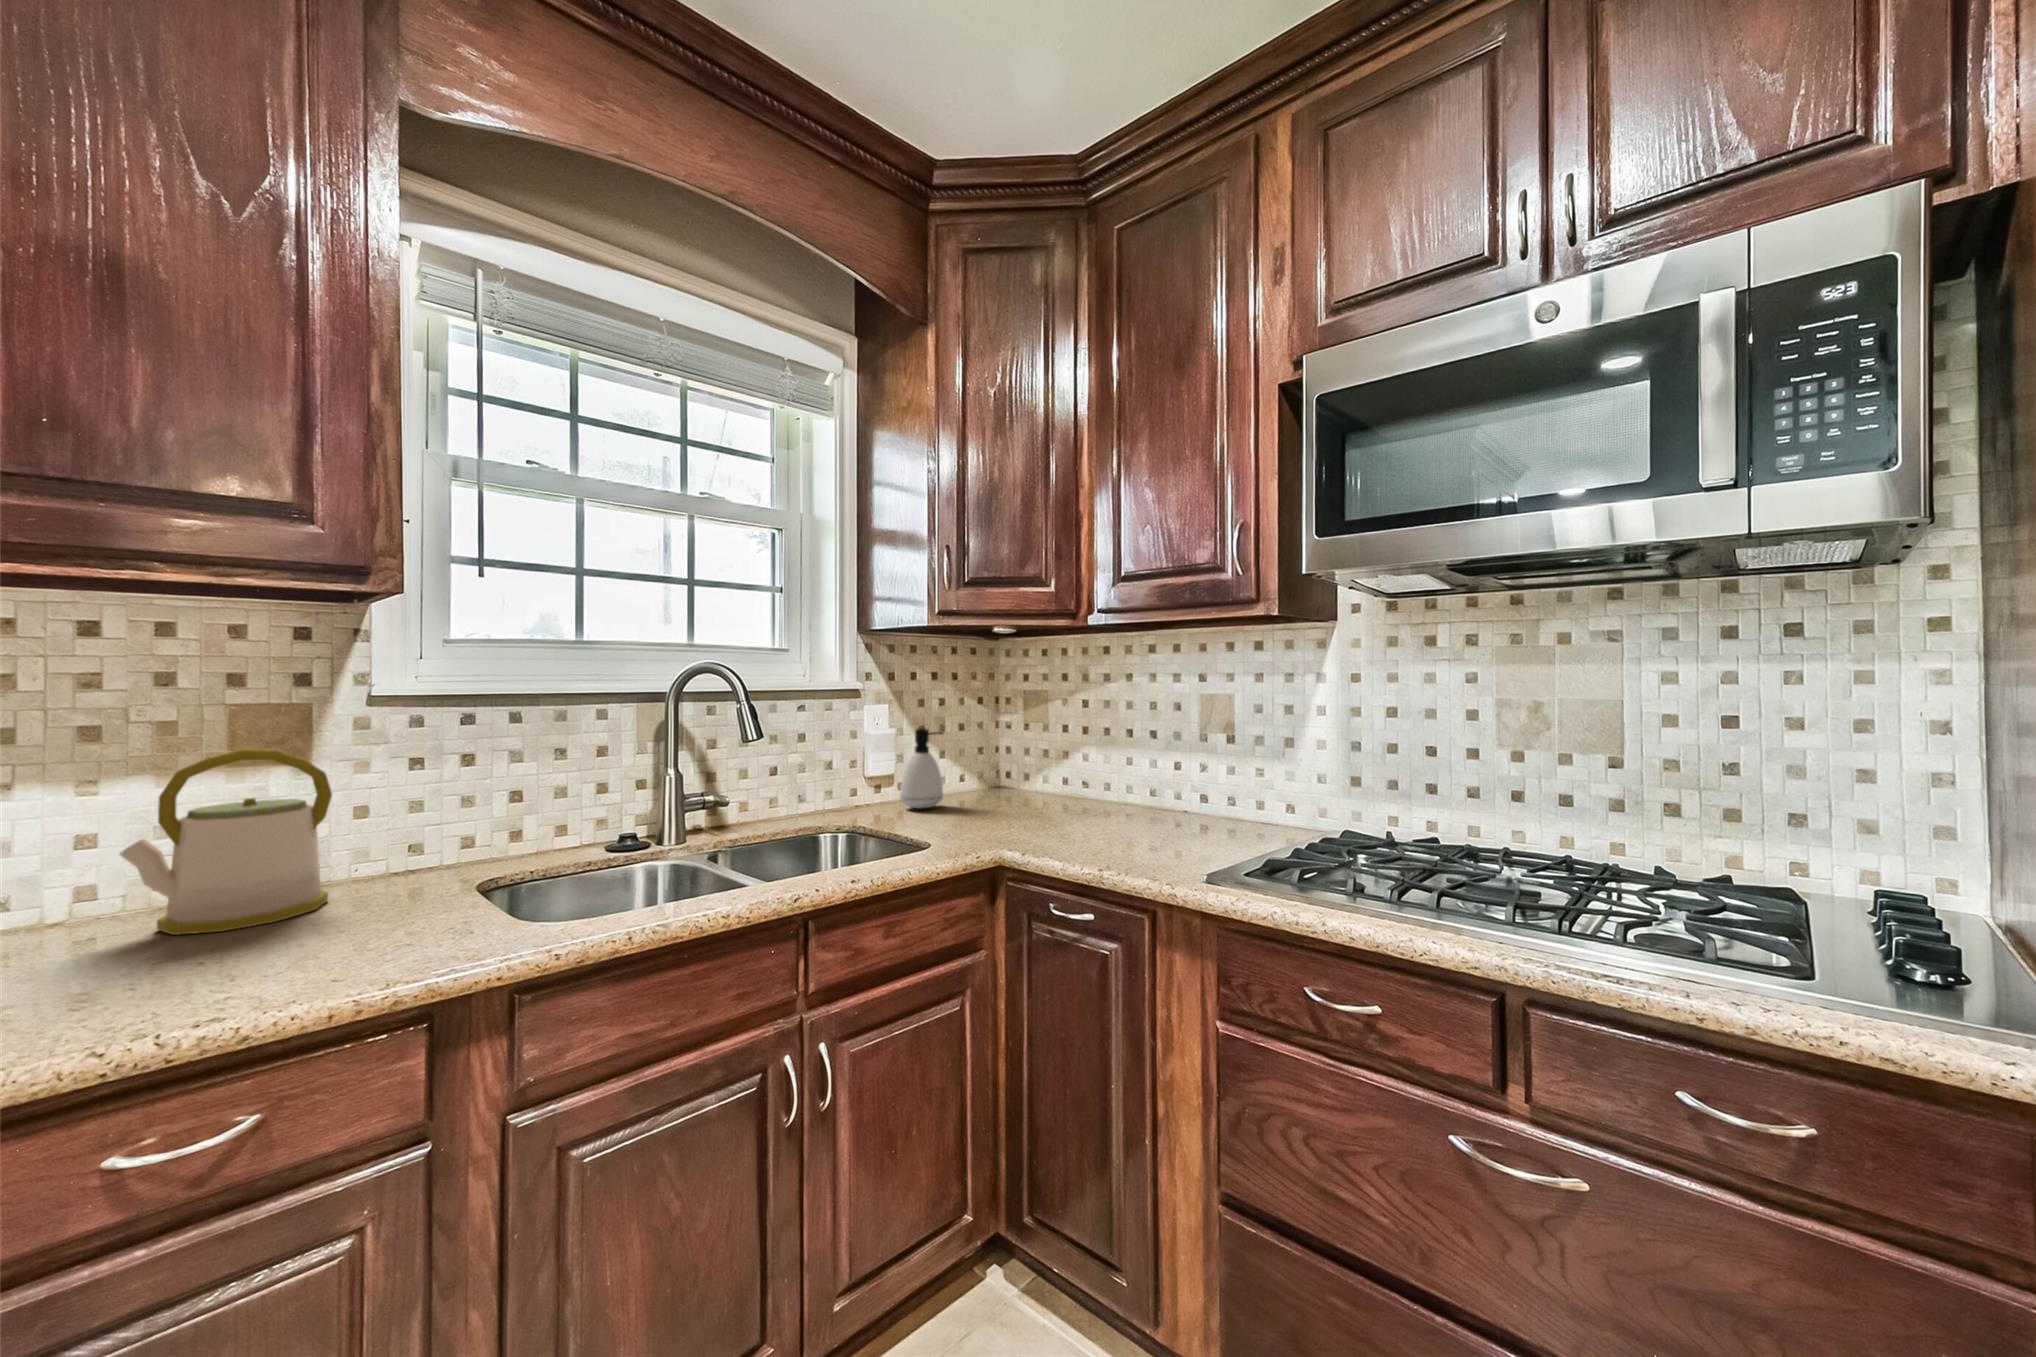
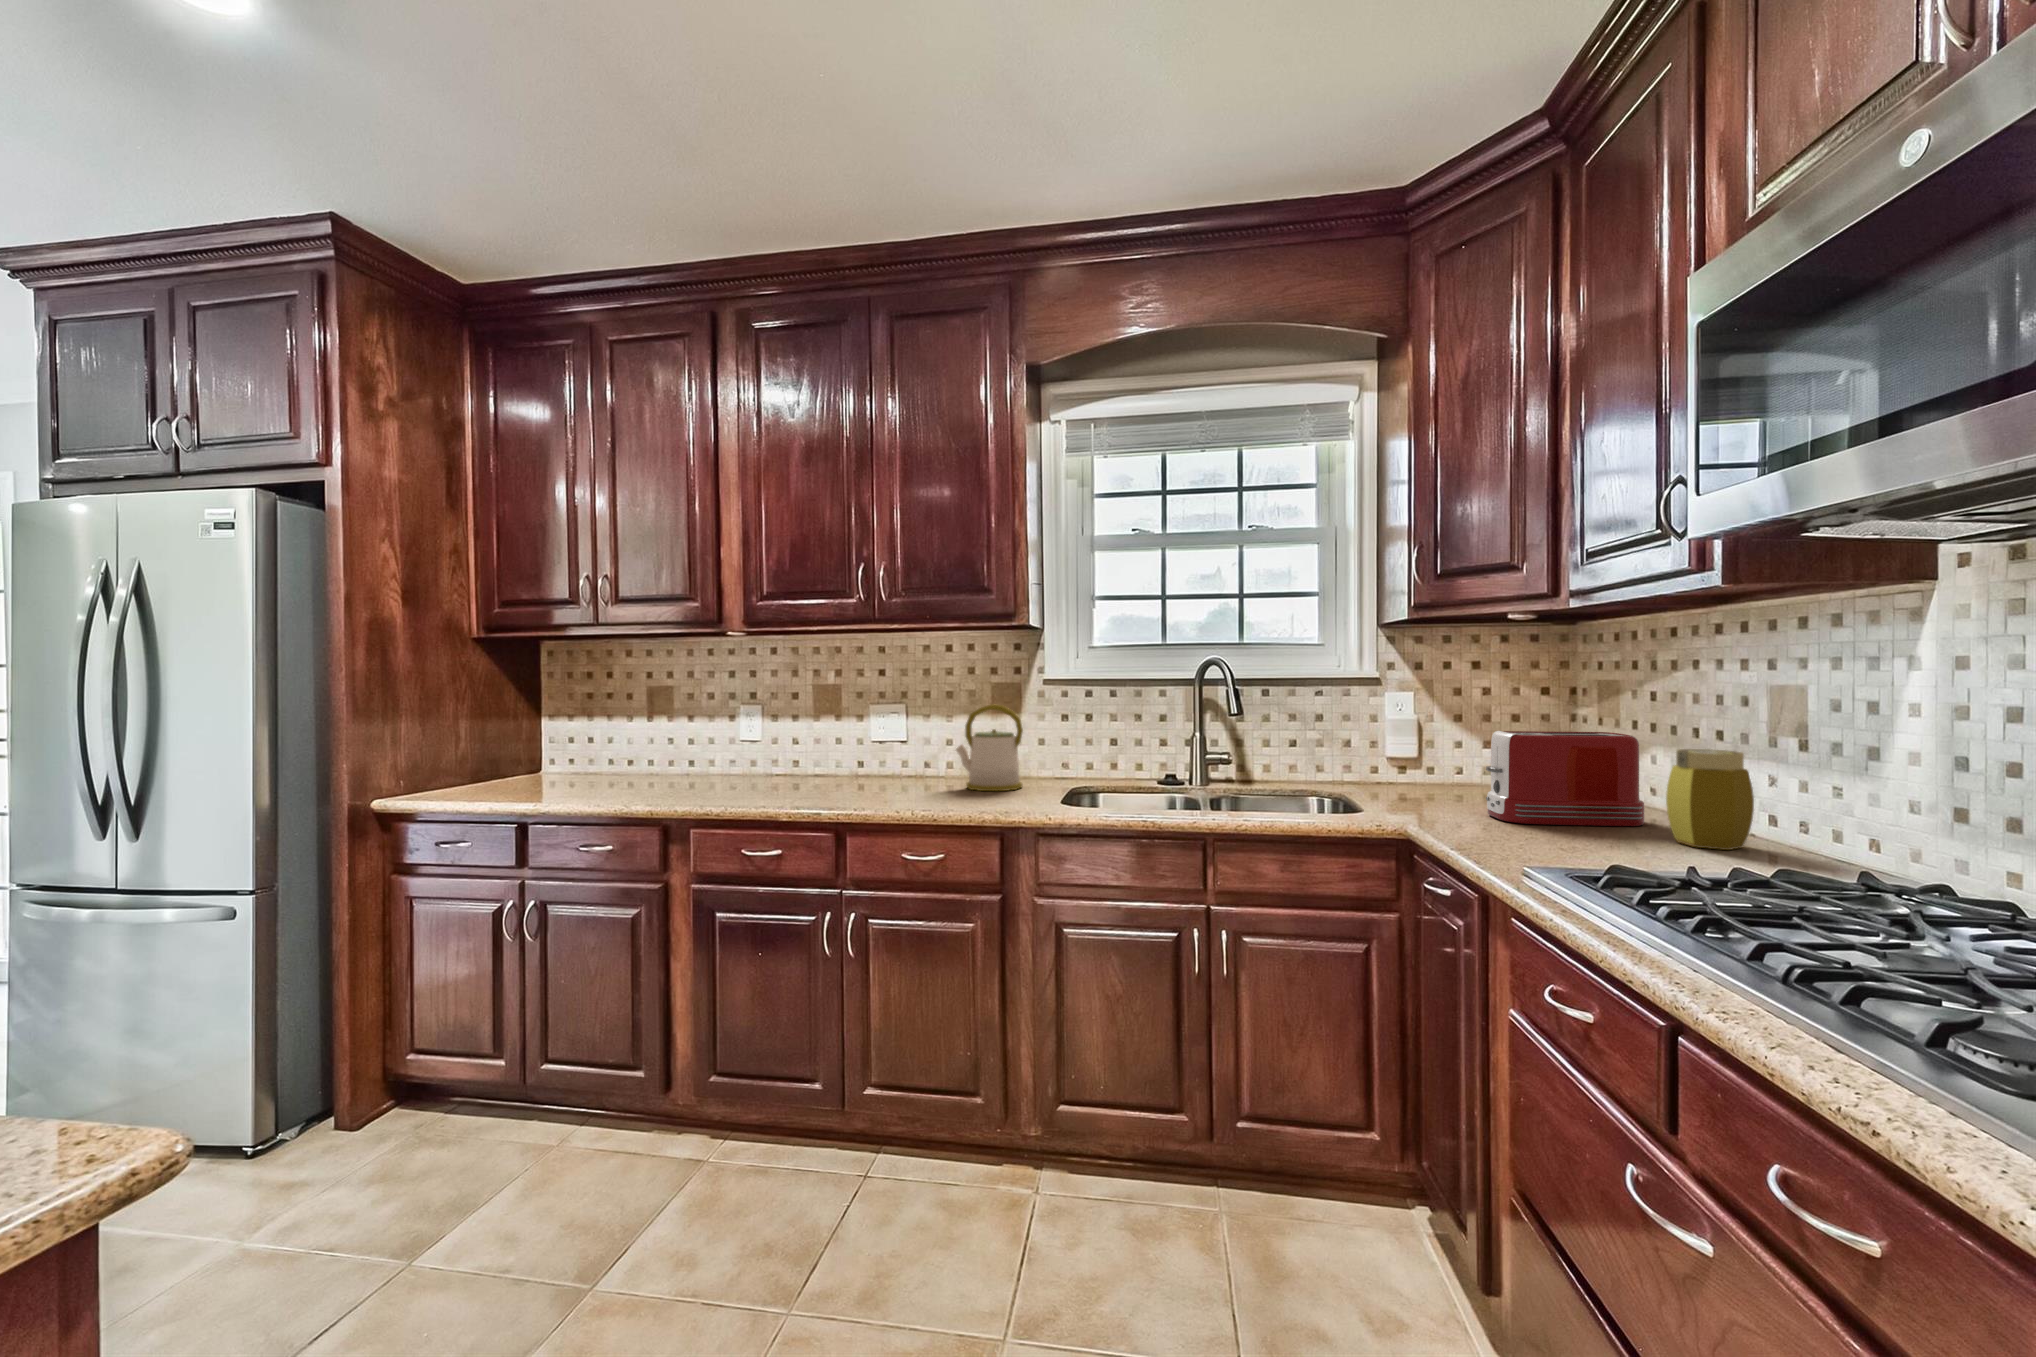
soap dispenser: present [900,728,943,808] -> none [1411,715,1458,796]
toaster: none [1008,737,1117,828] -> present [1486,731,1644,826]
jar: none [1166,747,1218,828] -> present [1666,749,1754,850]

